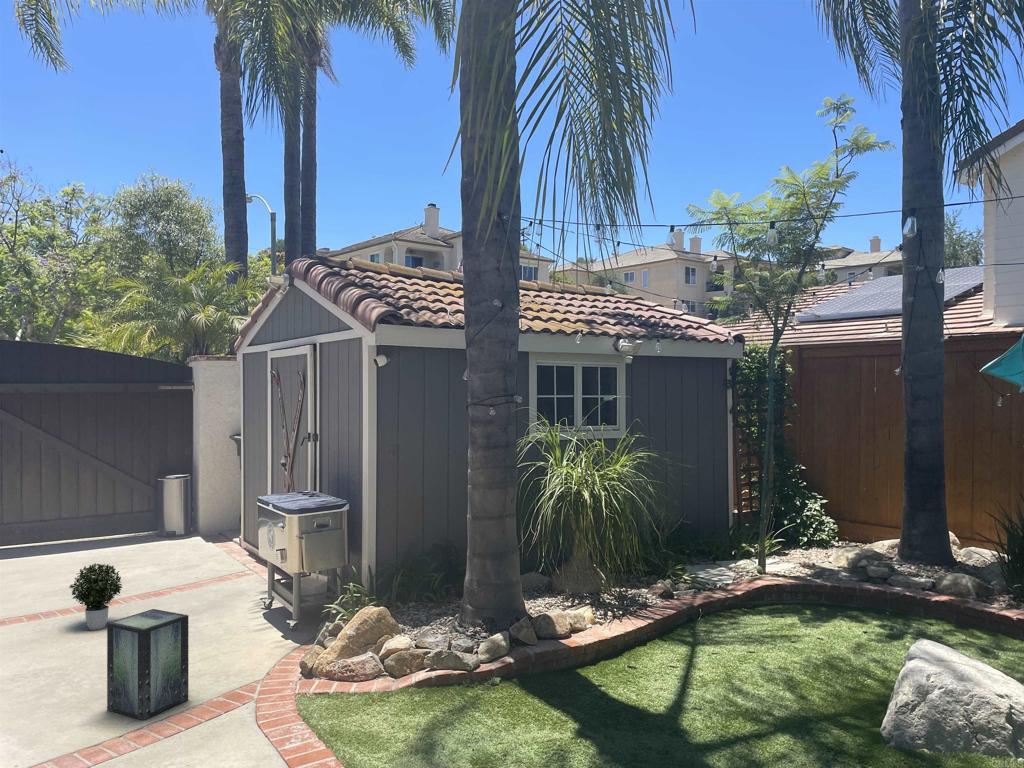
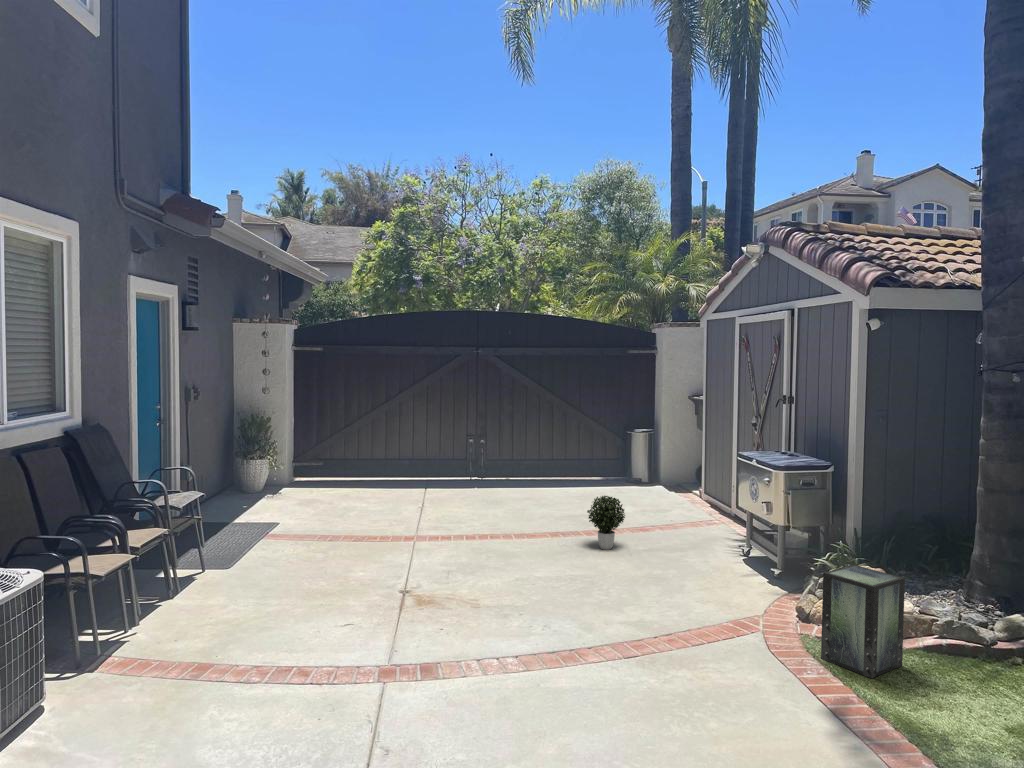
storage box: present [107,609,189,720] -> present [821,565,905,678]

